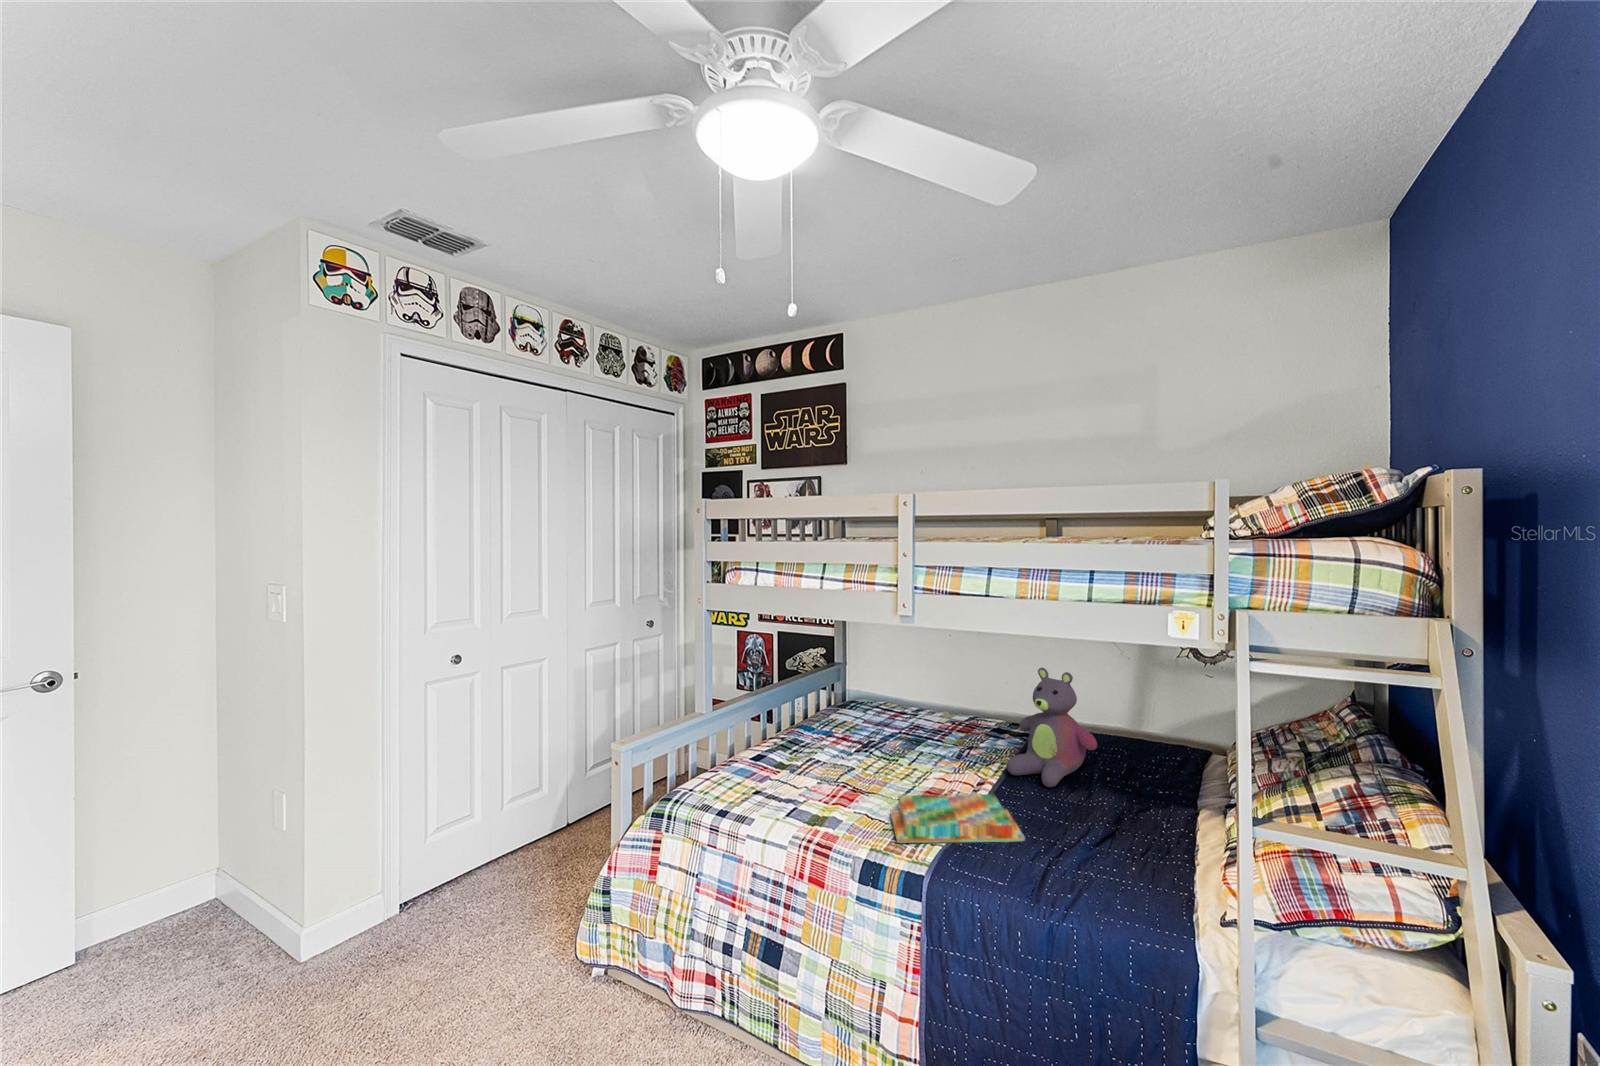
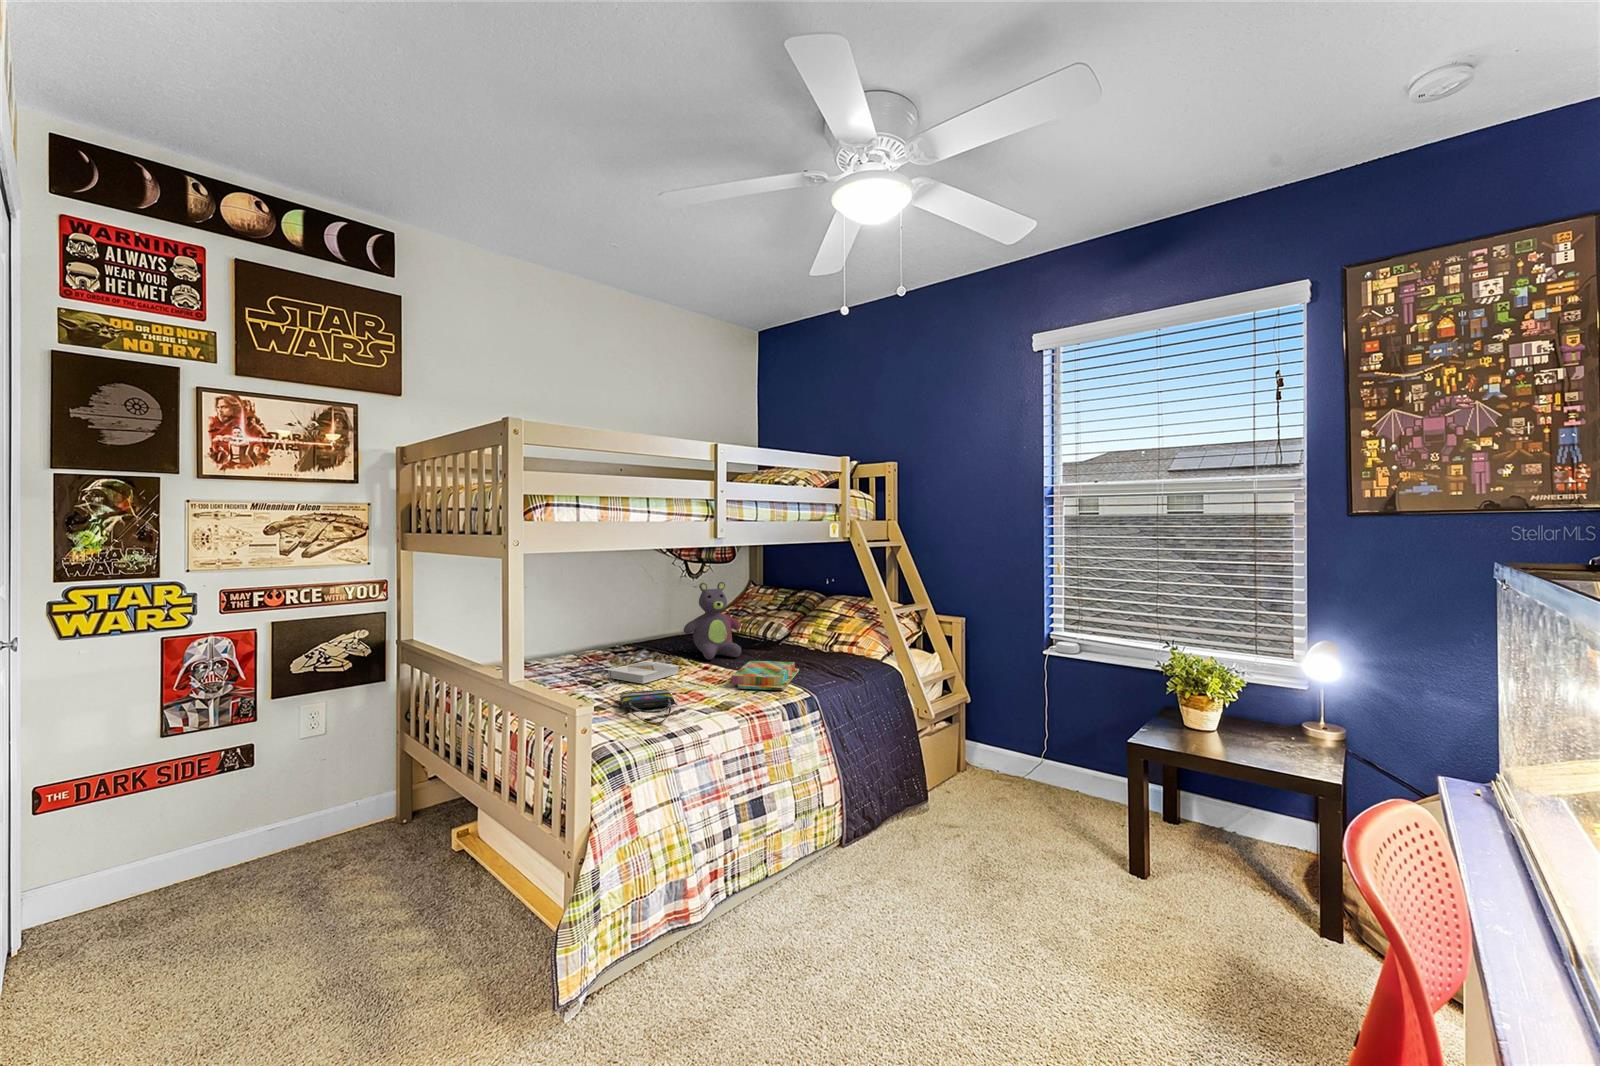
book: none [881,739,953,773] -> present [608,661,679,684]
tote bag: none [741,763,846,801] -> present [619,689,677,725]

